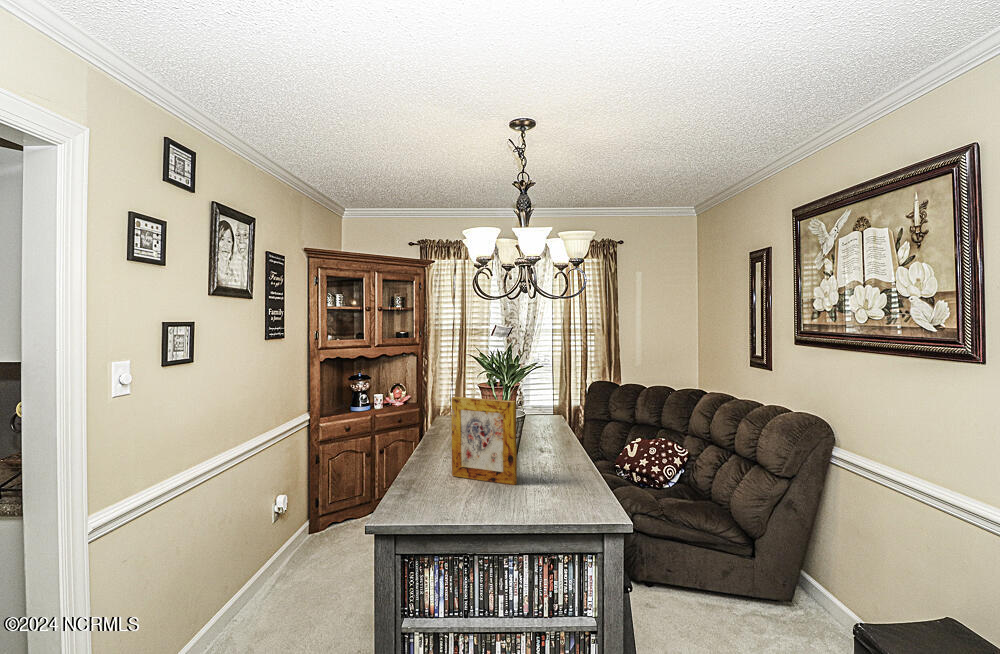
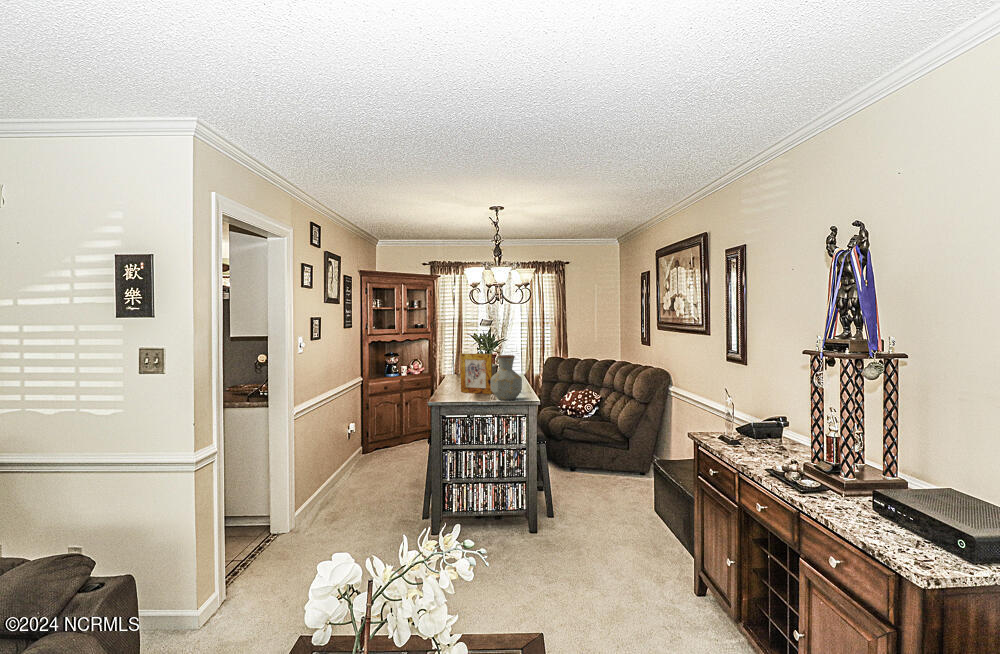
vase: none [515,412,587,522] -> present [491,355,522,400]

